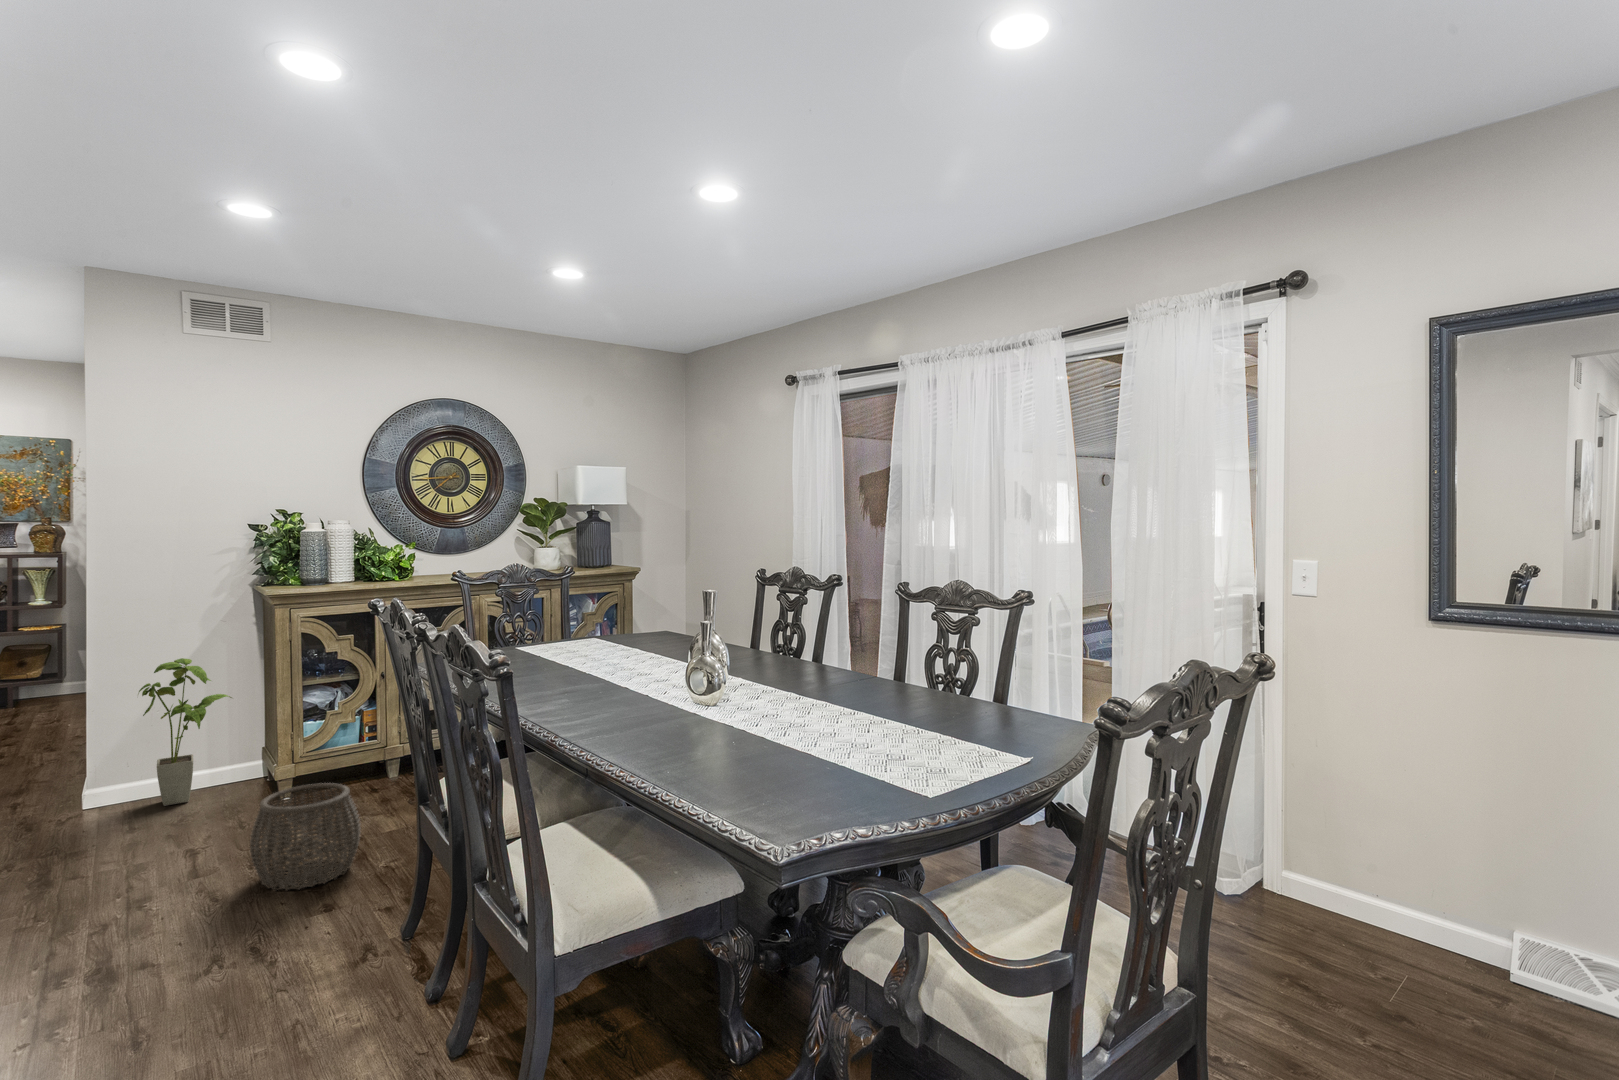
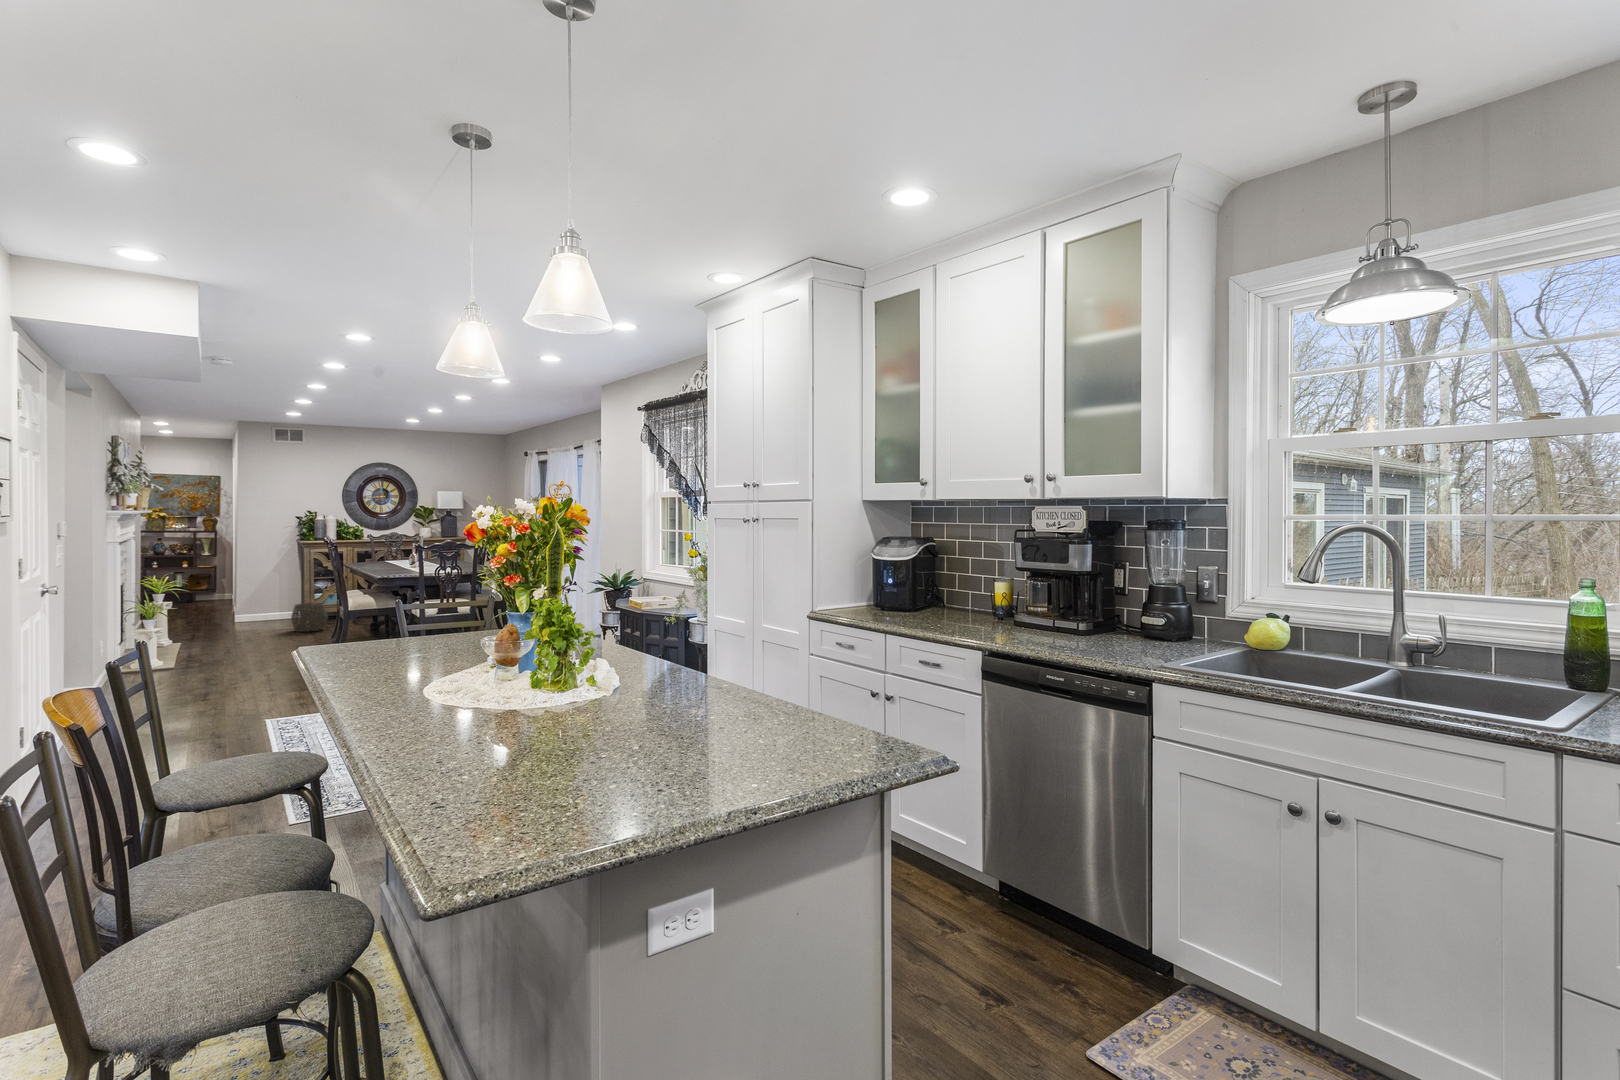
house plant: present [138,658,232,806] -> none [254,566,290,621]

